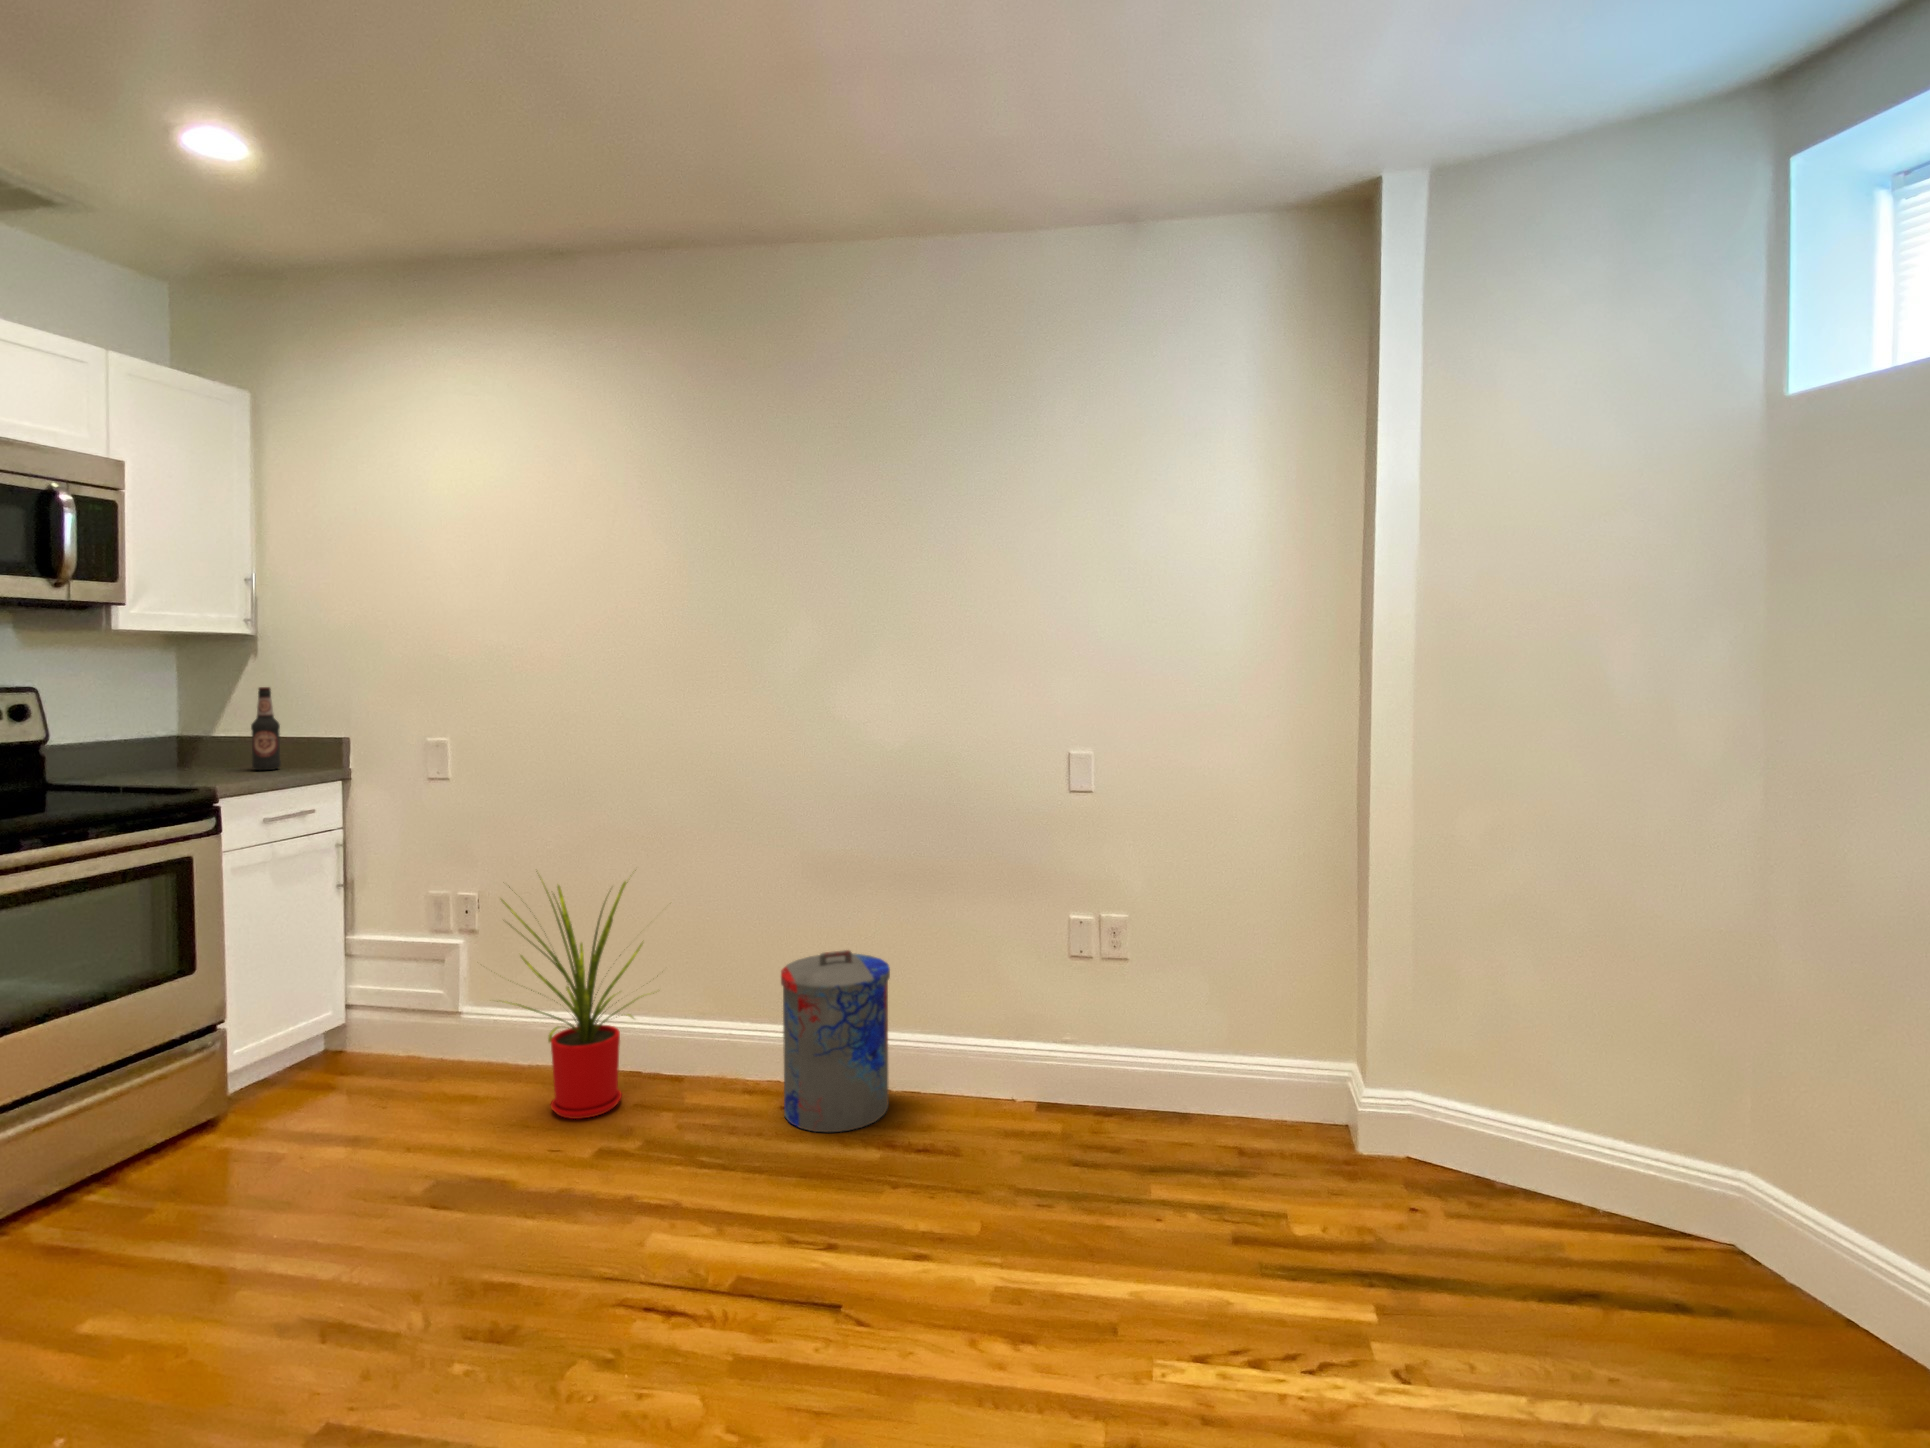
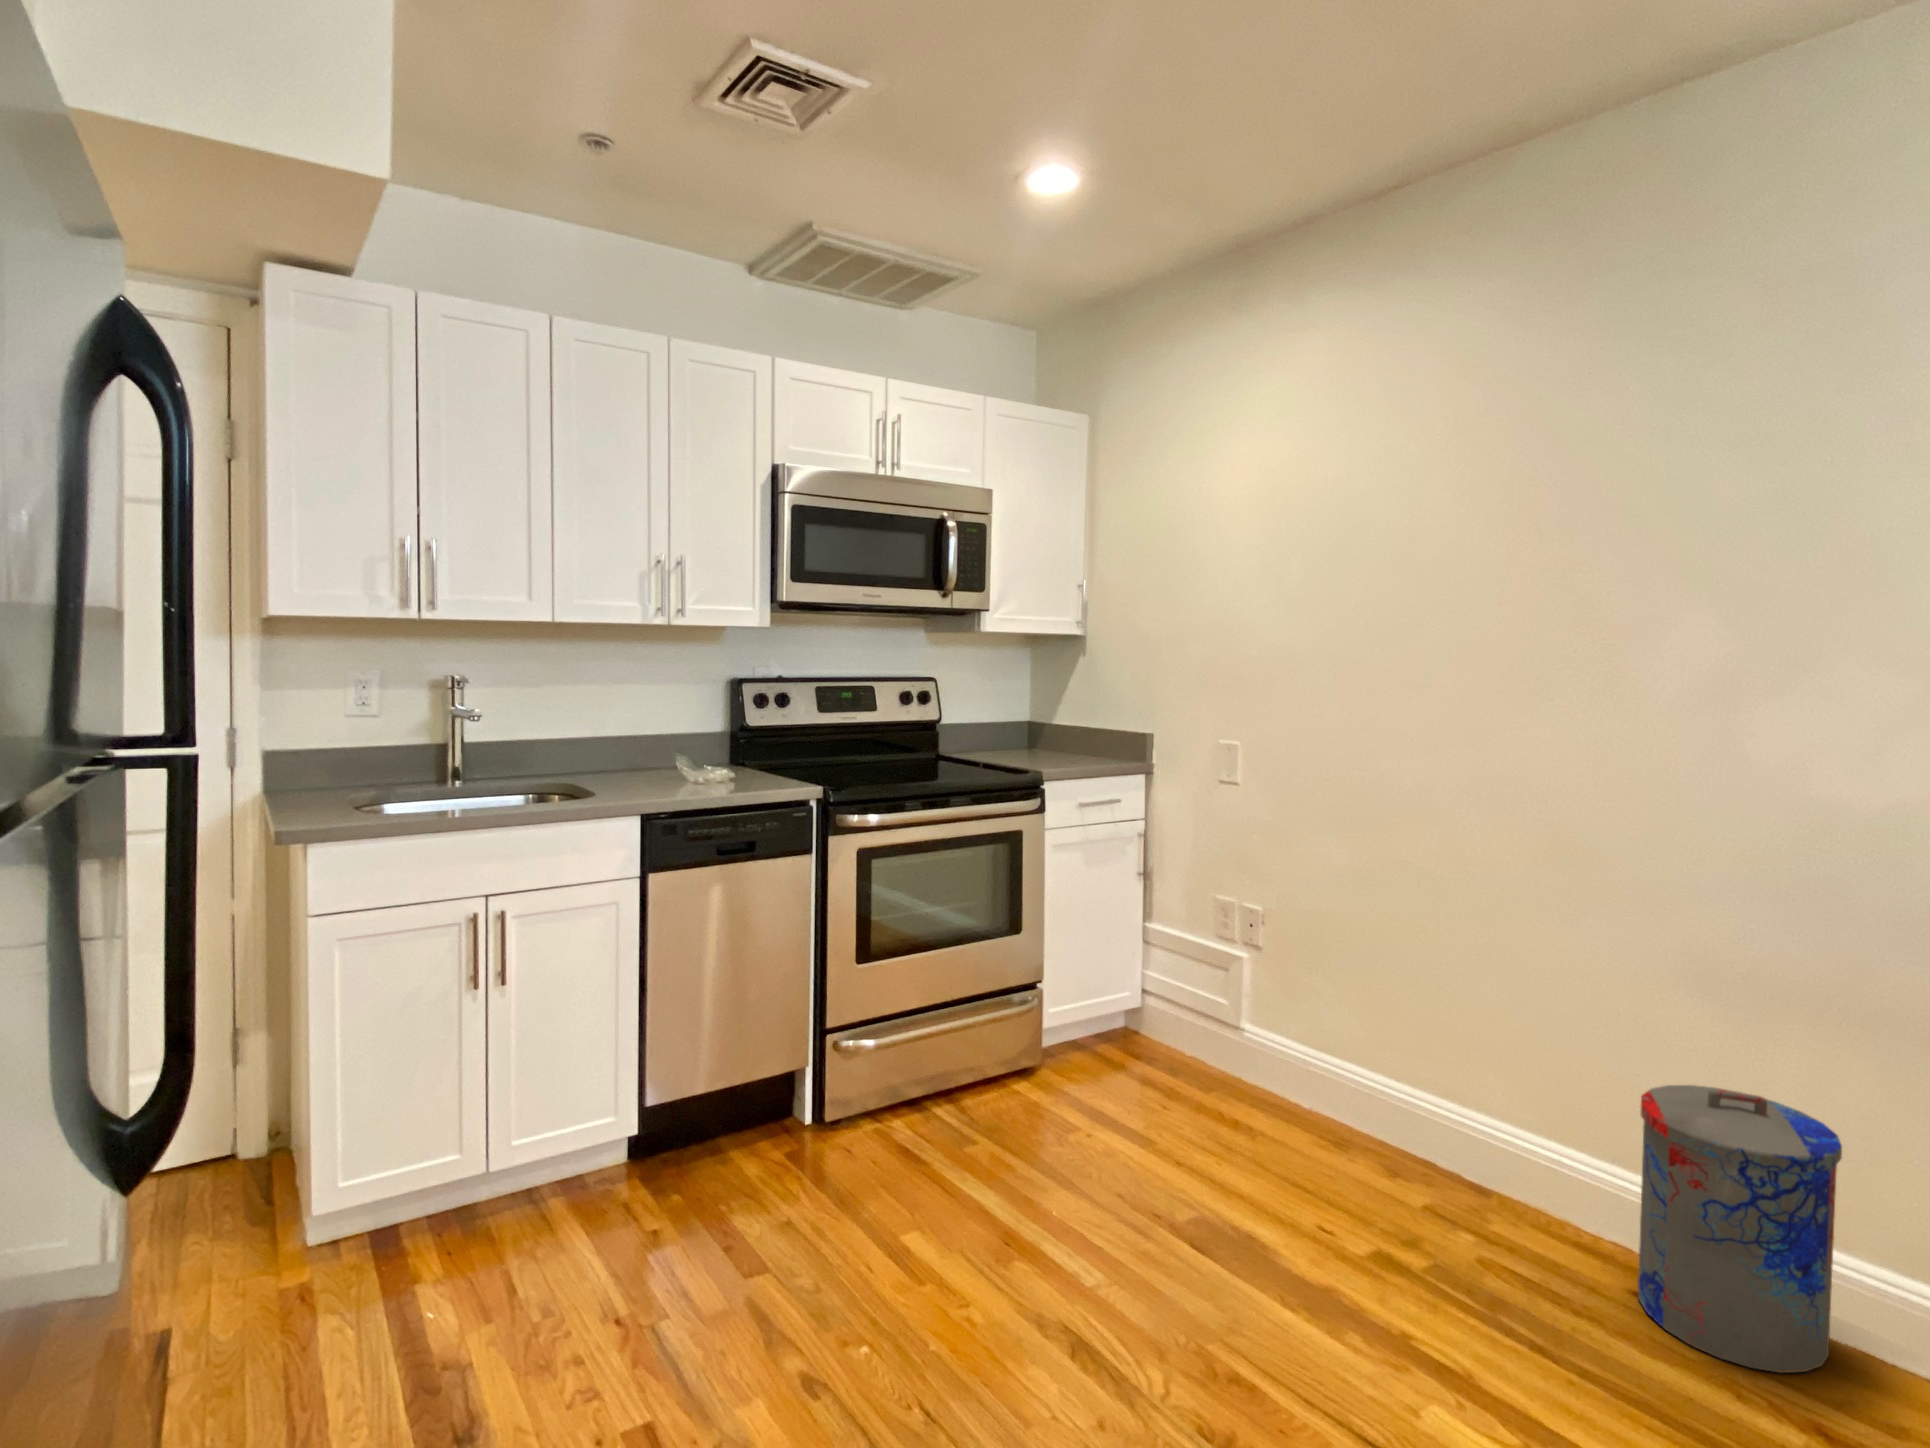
bottle: present [251,687,281,770] -> none [1076,683,1098,759]
house plant: present [501,870,643,1119] -> none [1251,894,1490,1198]

